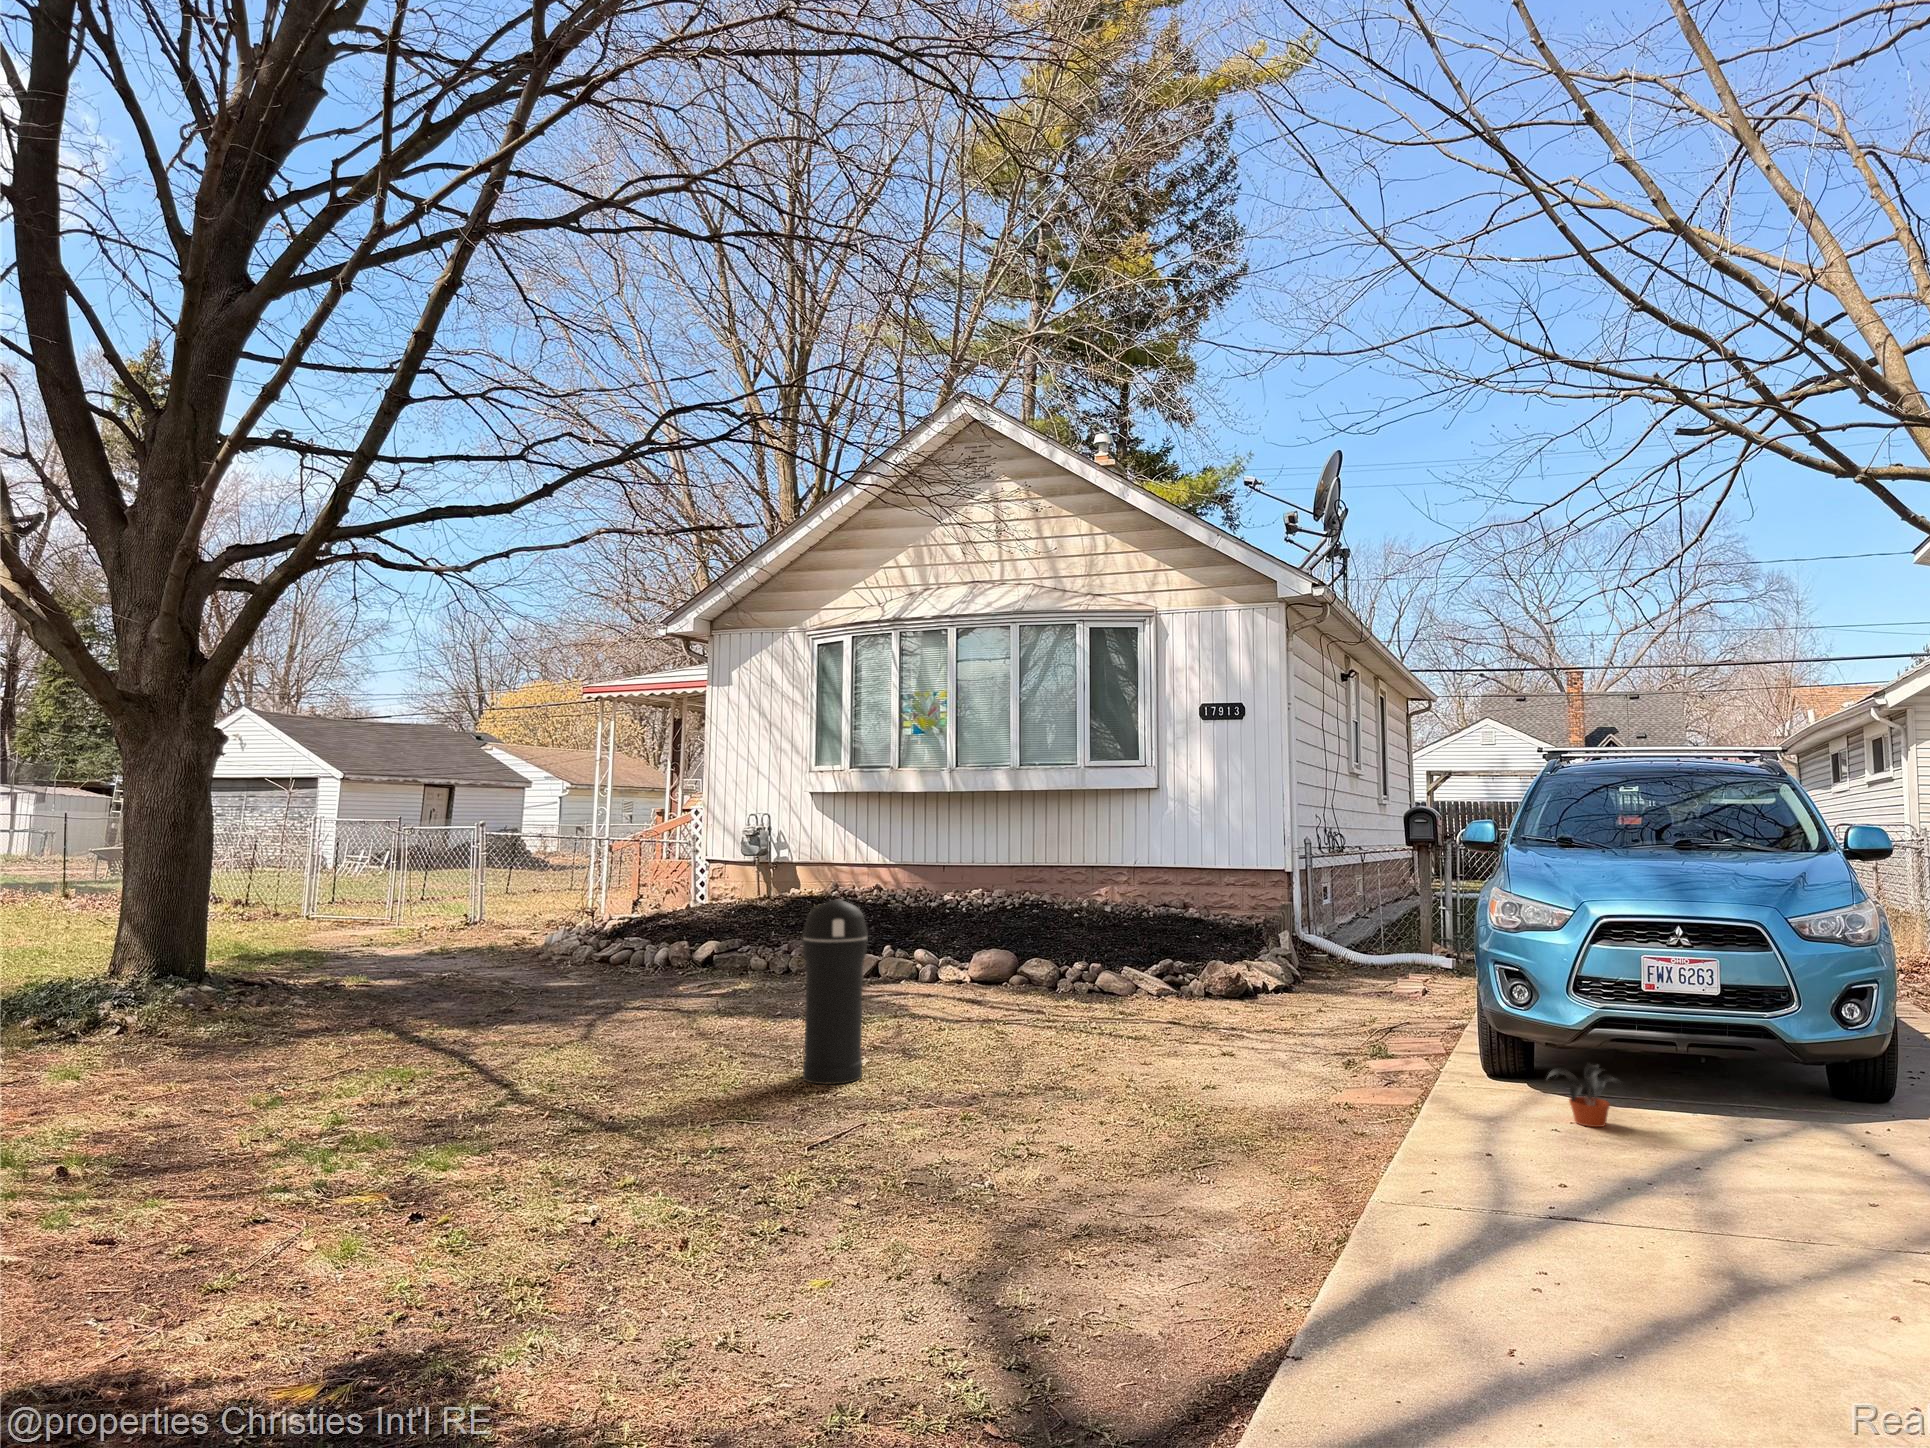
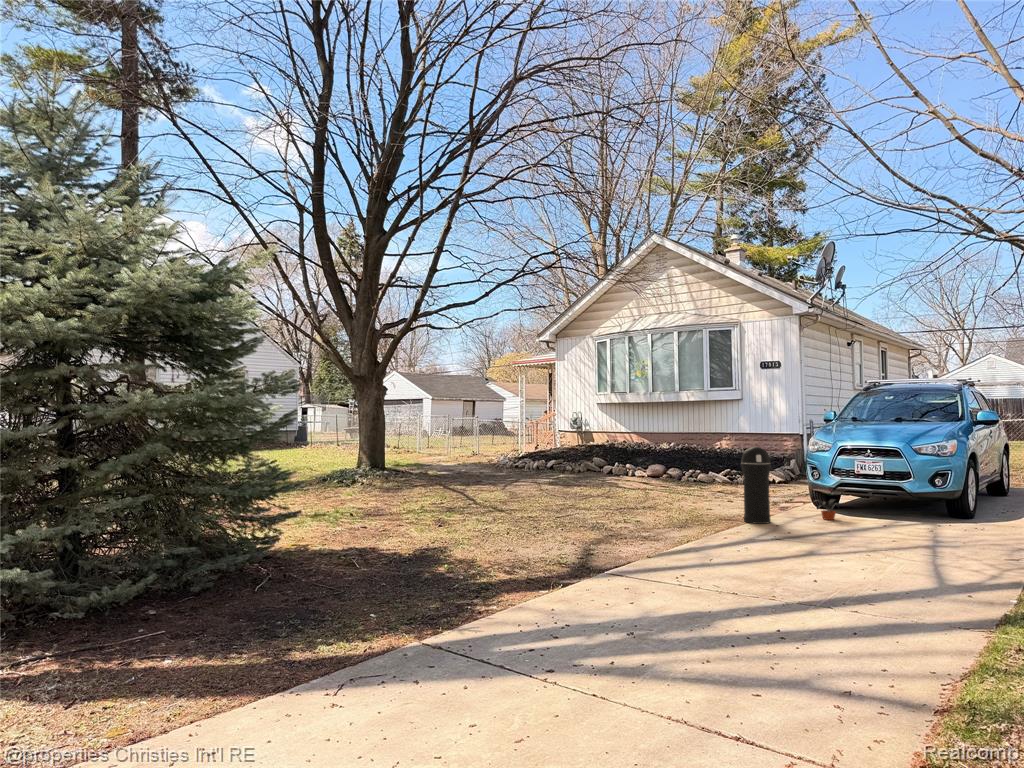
trash can: present [802,900,868,1085] -> present [741,447,771,524]

